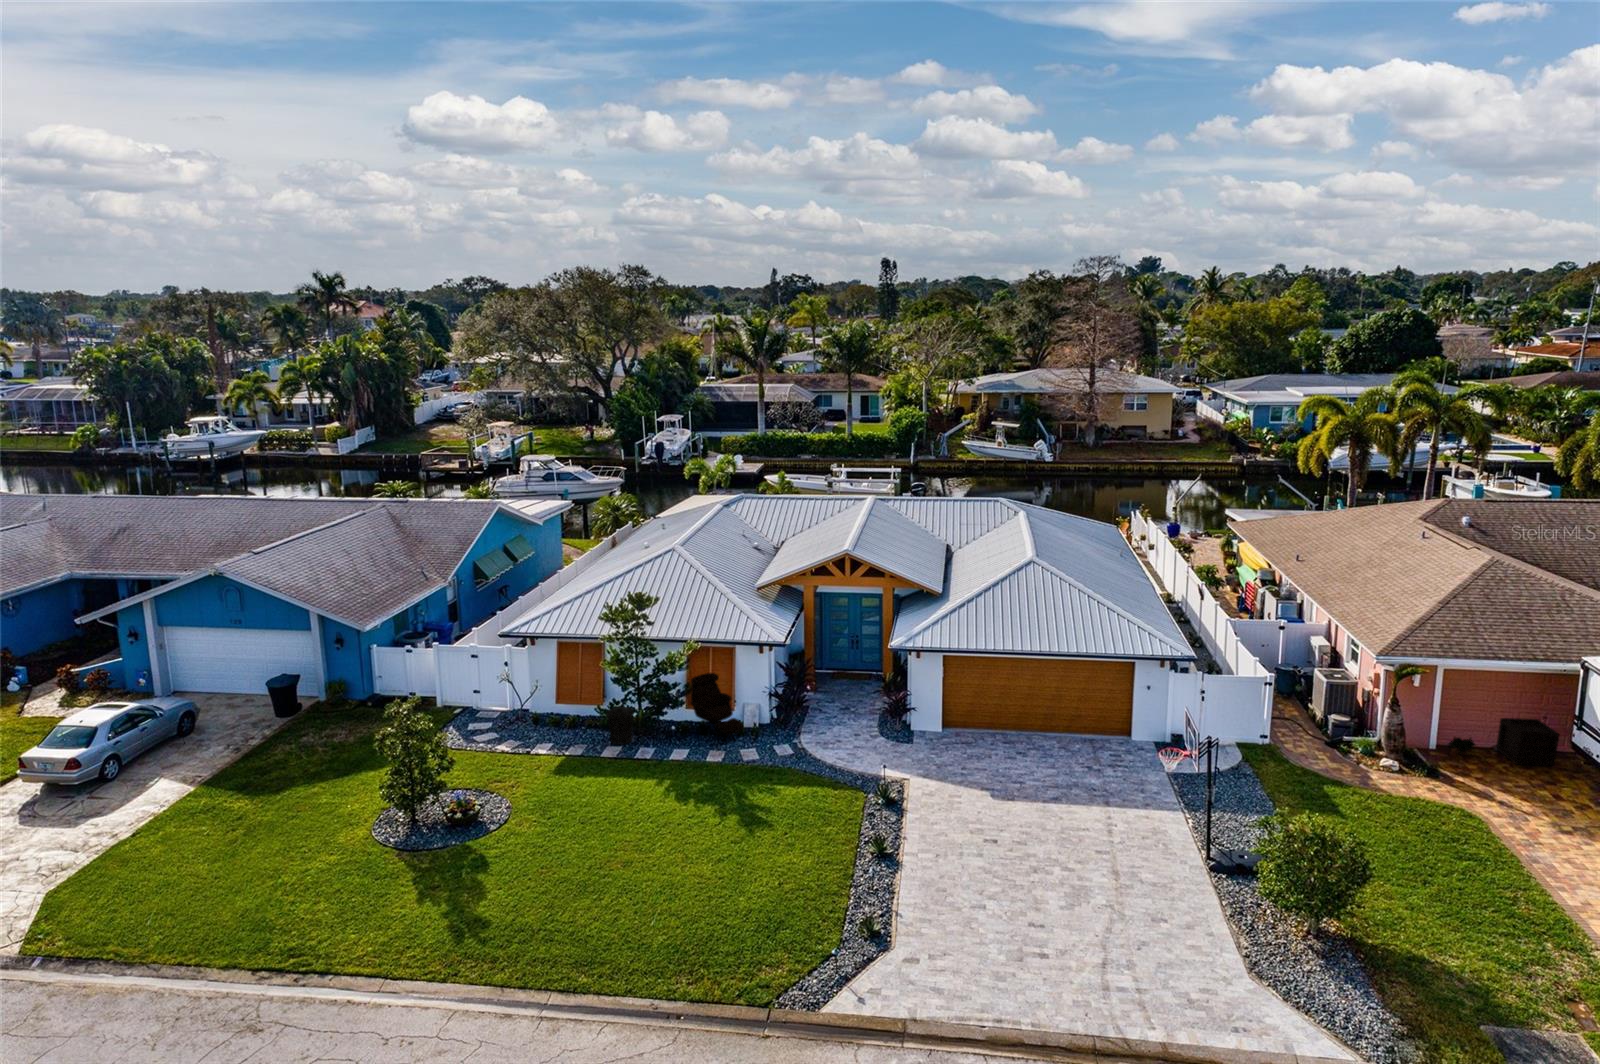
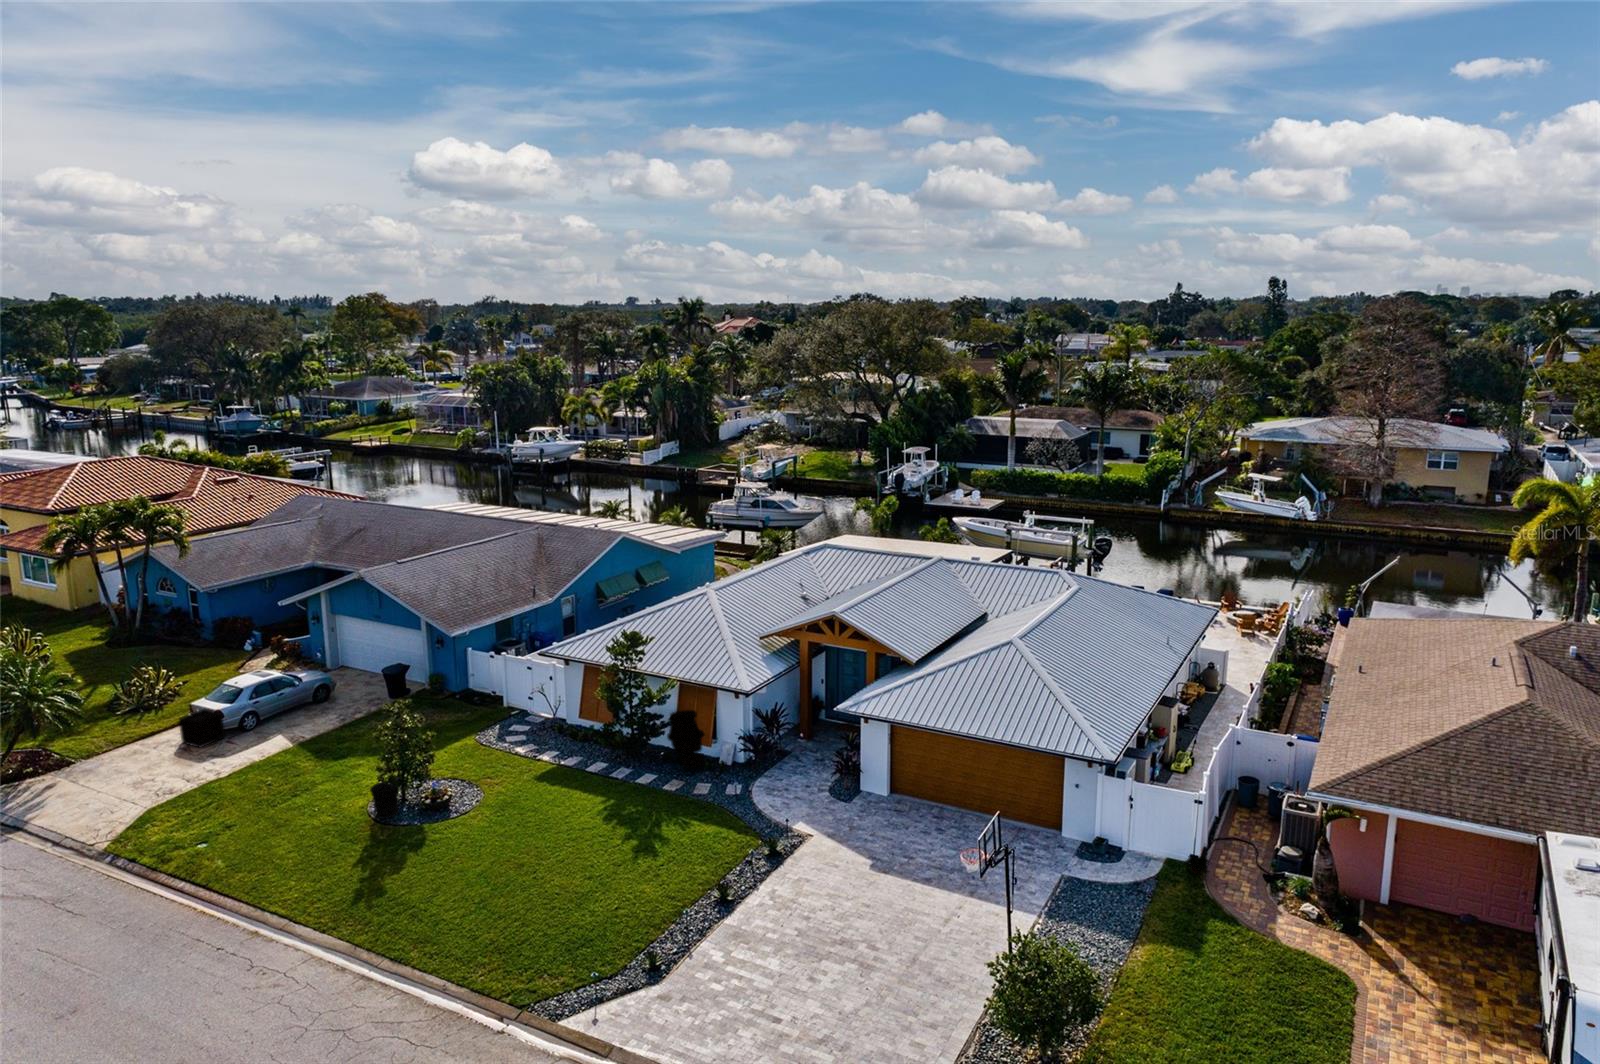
trash can: present [606,707,634,745] -> present [370,782,399,819]
wooden crate: present [1496,718,1559,766] -> present [179,709,225,747]
potted plant: present [1448,737,1475,755] -> present [1184,854,1209,875]

